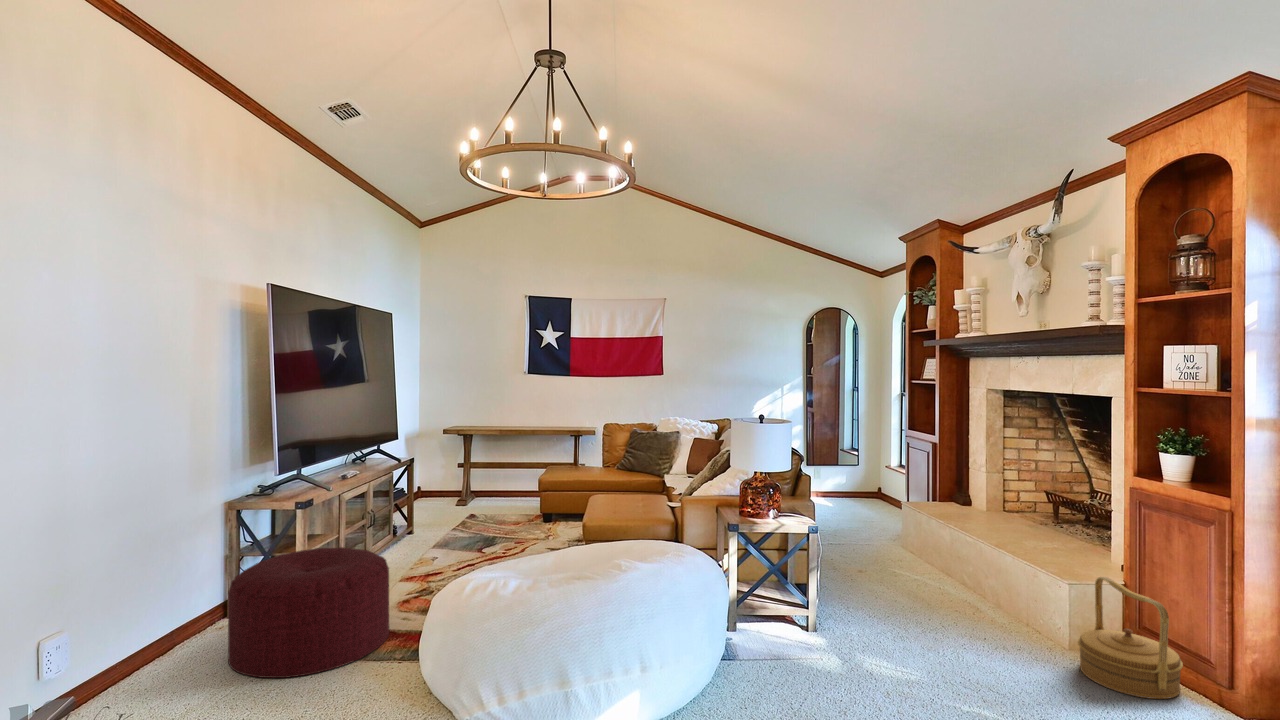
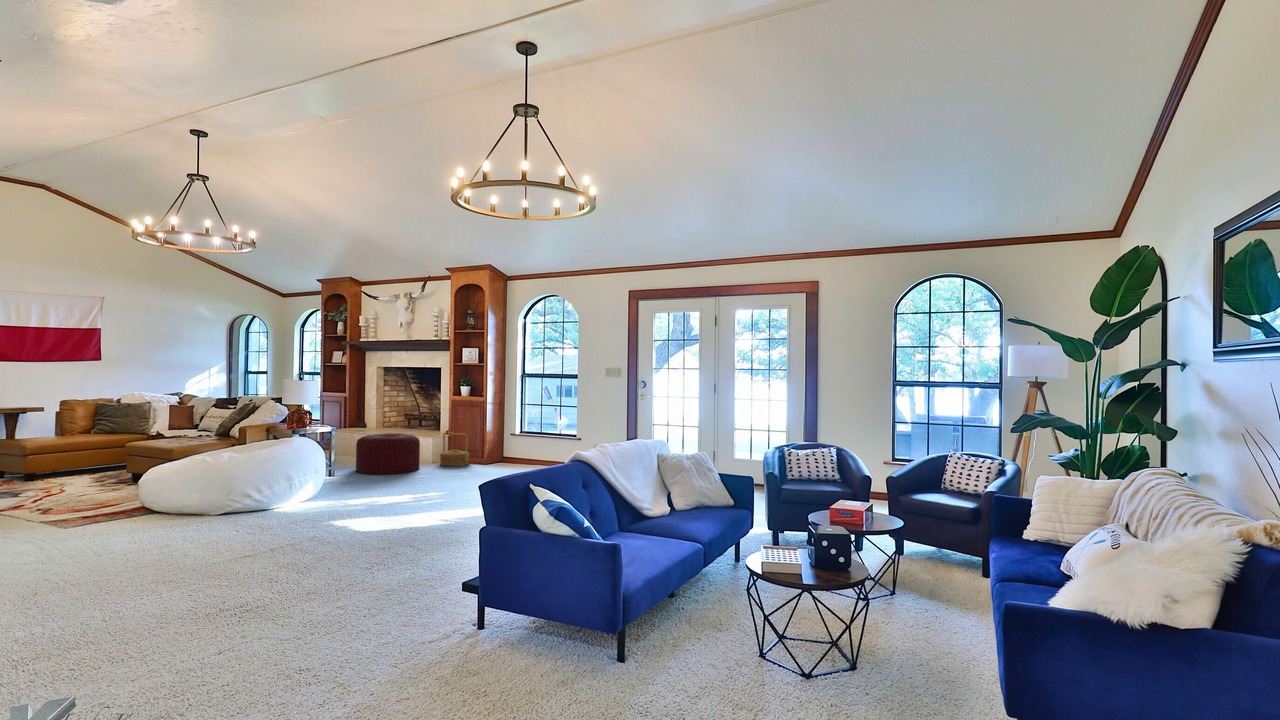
ottoman: present [228,547,389,678] -> present [356,433,420,474]

